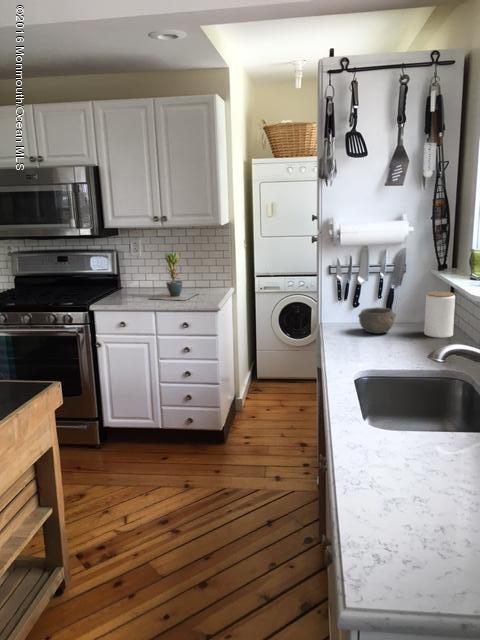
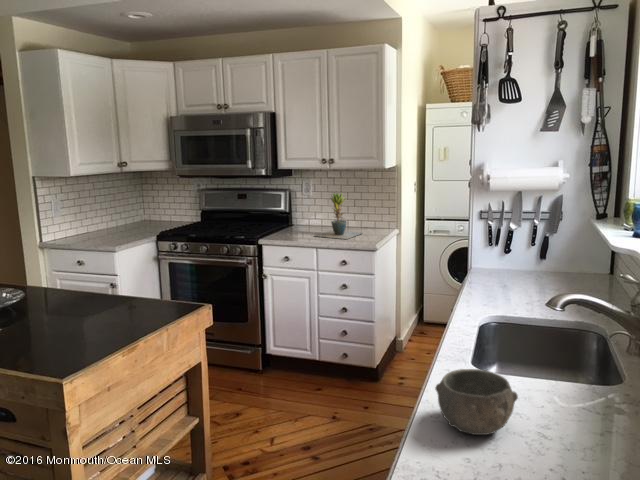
jar: present [424,291,455,338] -> none [577,241,611,290]
bowl: present [358,307,396,333] -> present [435,369,518,435]

